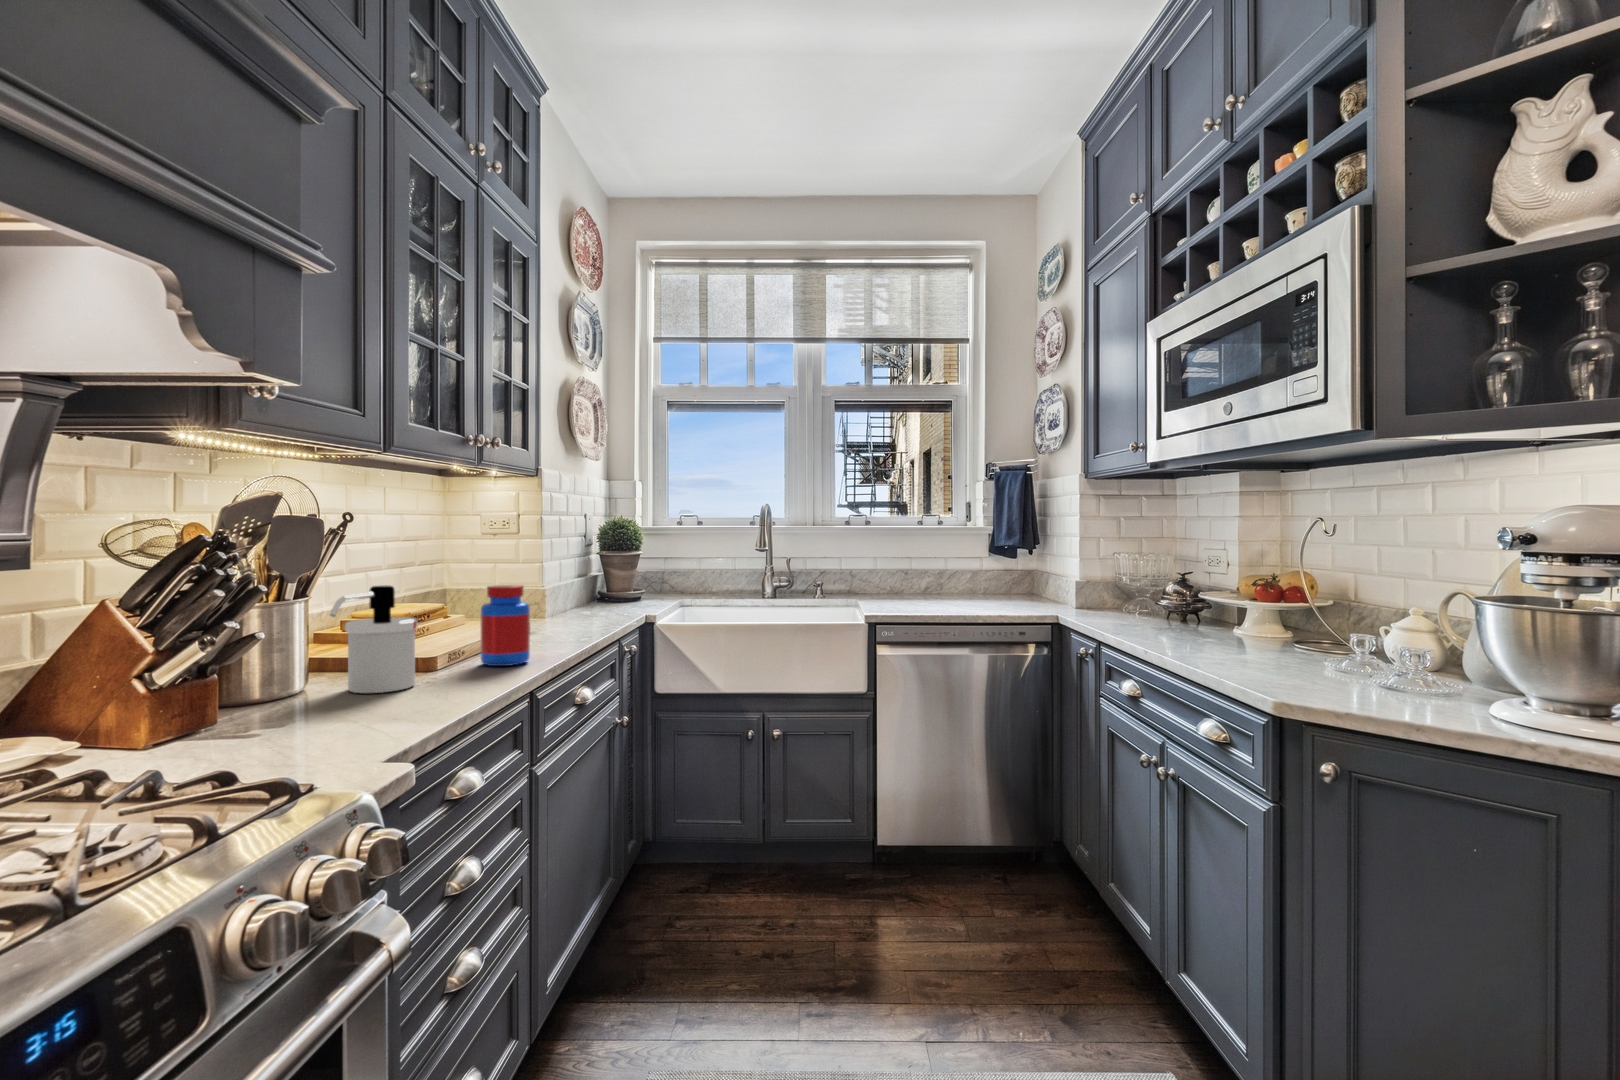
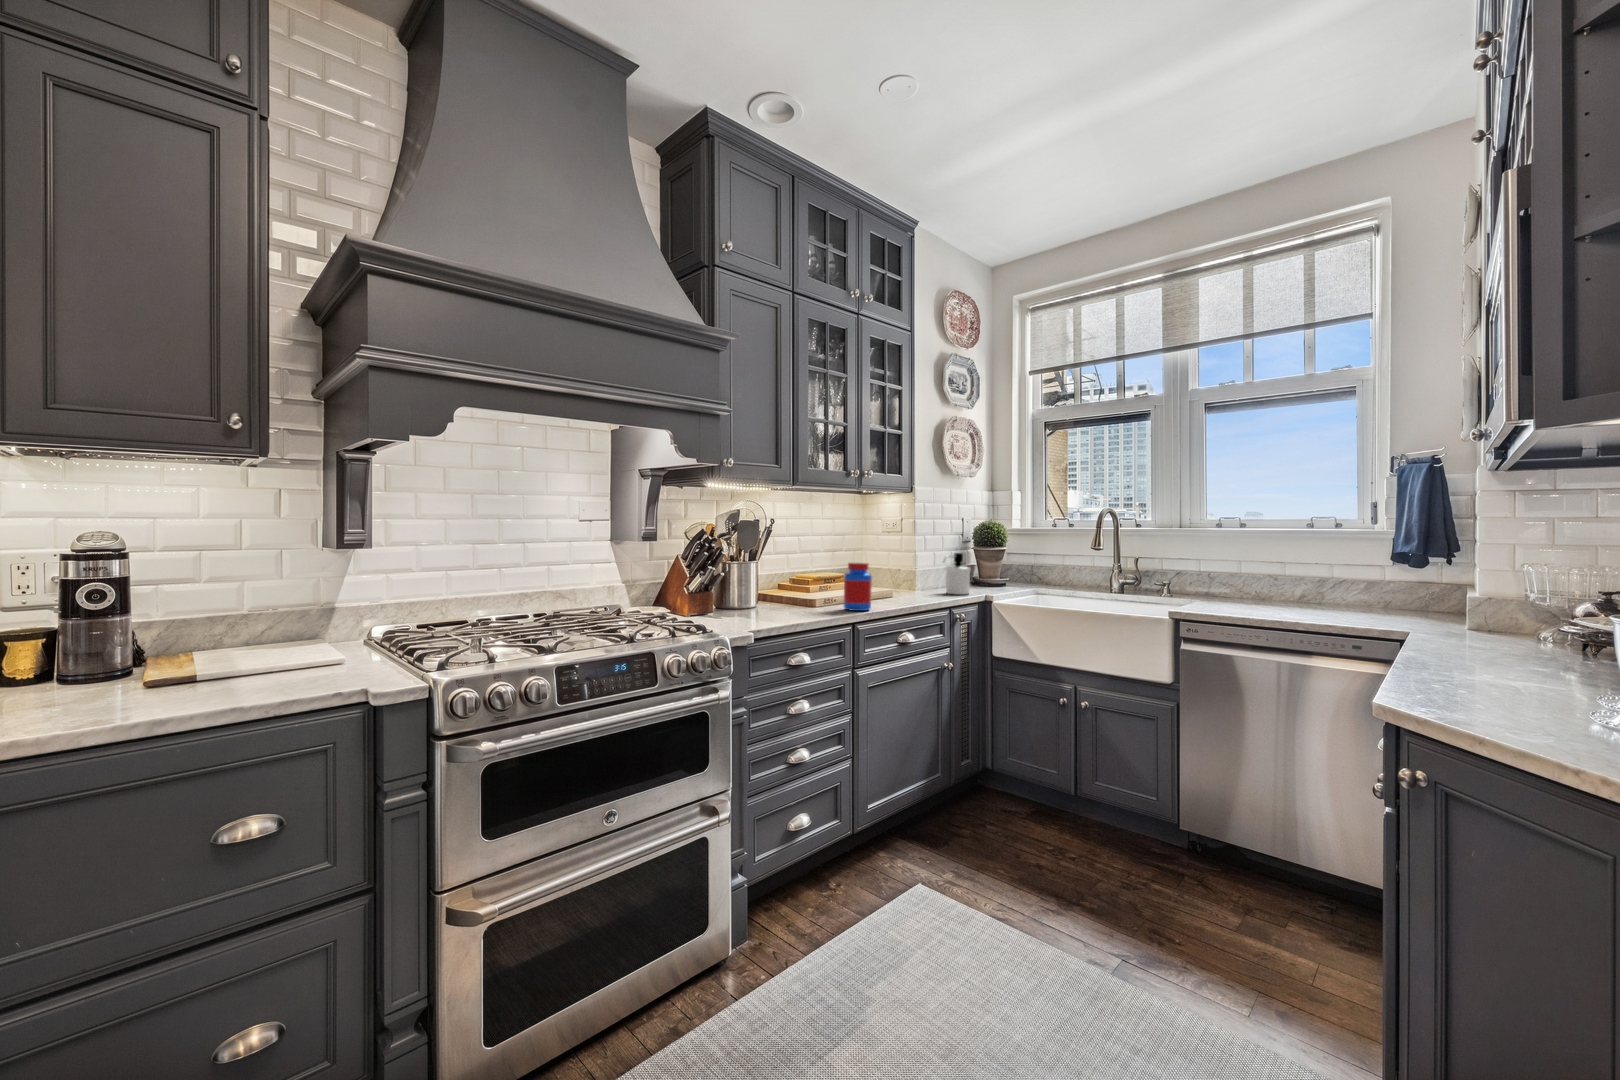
soap dispenser: present [330,585,418,693] -> present [943,553,971,595]

